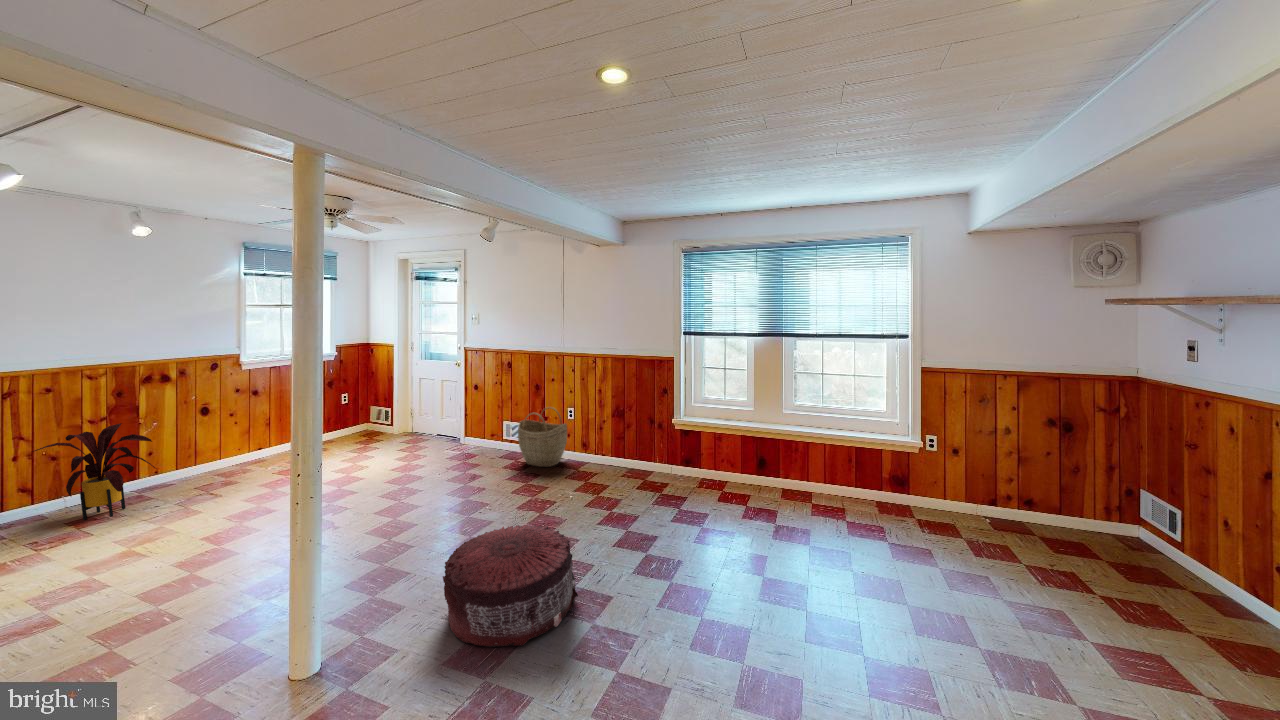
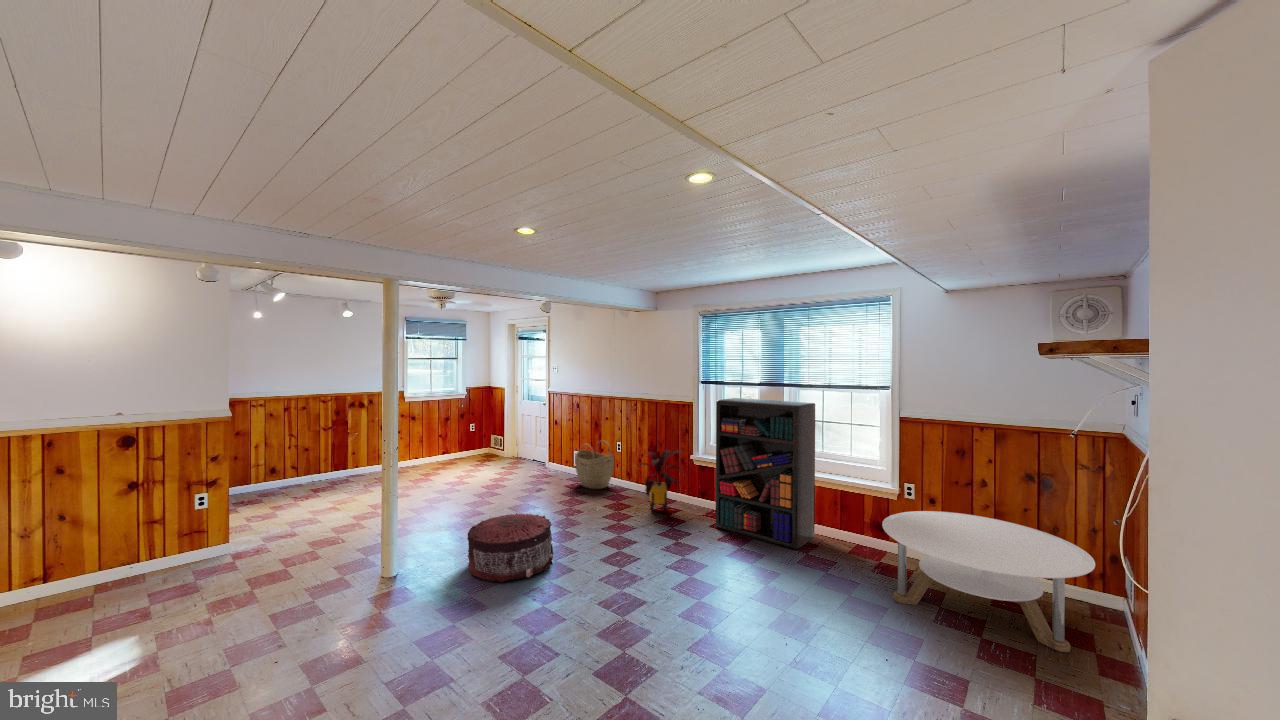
bookshelf: none [724,351,836,517] -> present [716,398,815,549]
house plant: present [33,423,155,520] -> present [640,450,682,512]
round table: none [942,461,1189,599] -> present [882,511,1095,652]

